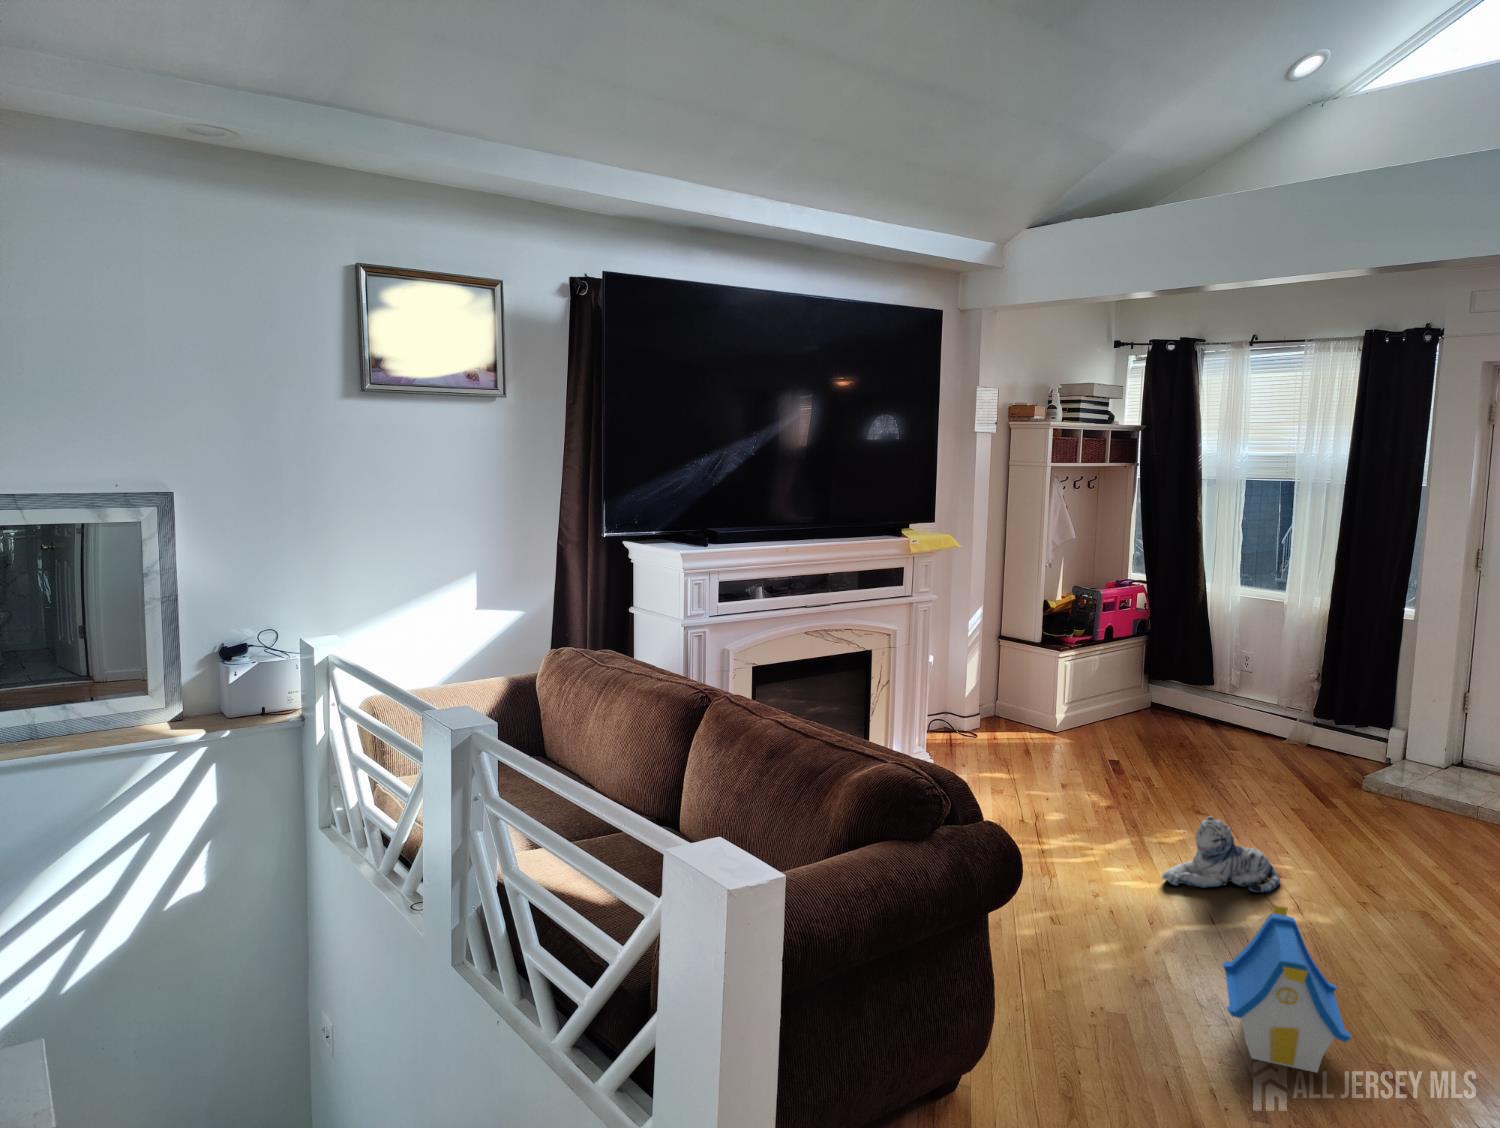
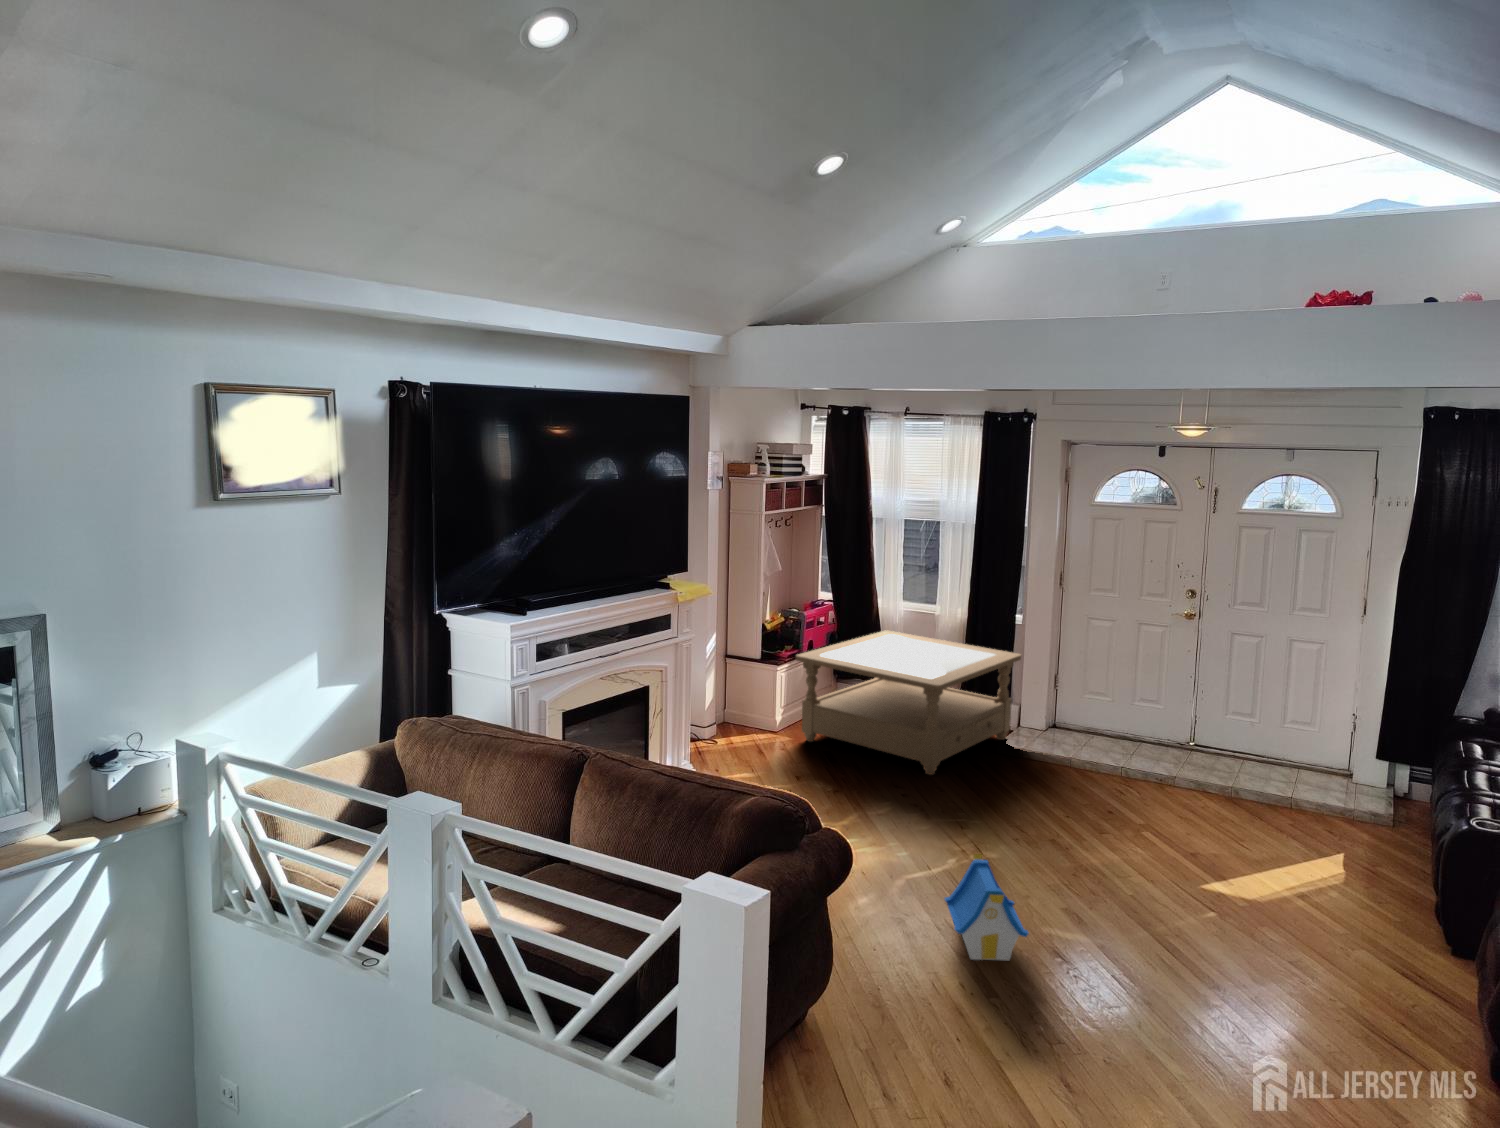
coffee table: none [1083,622,1408,804] -> present [796,631,1021,775]
plush toy: present [1162,817,1280,893] -> none [885,792,961,847]

